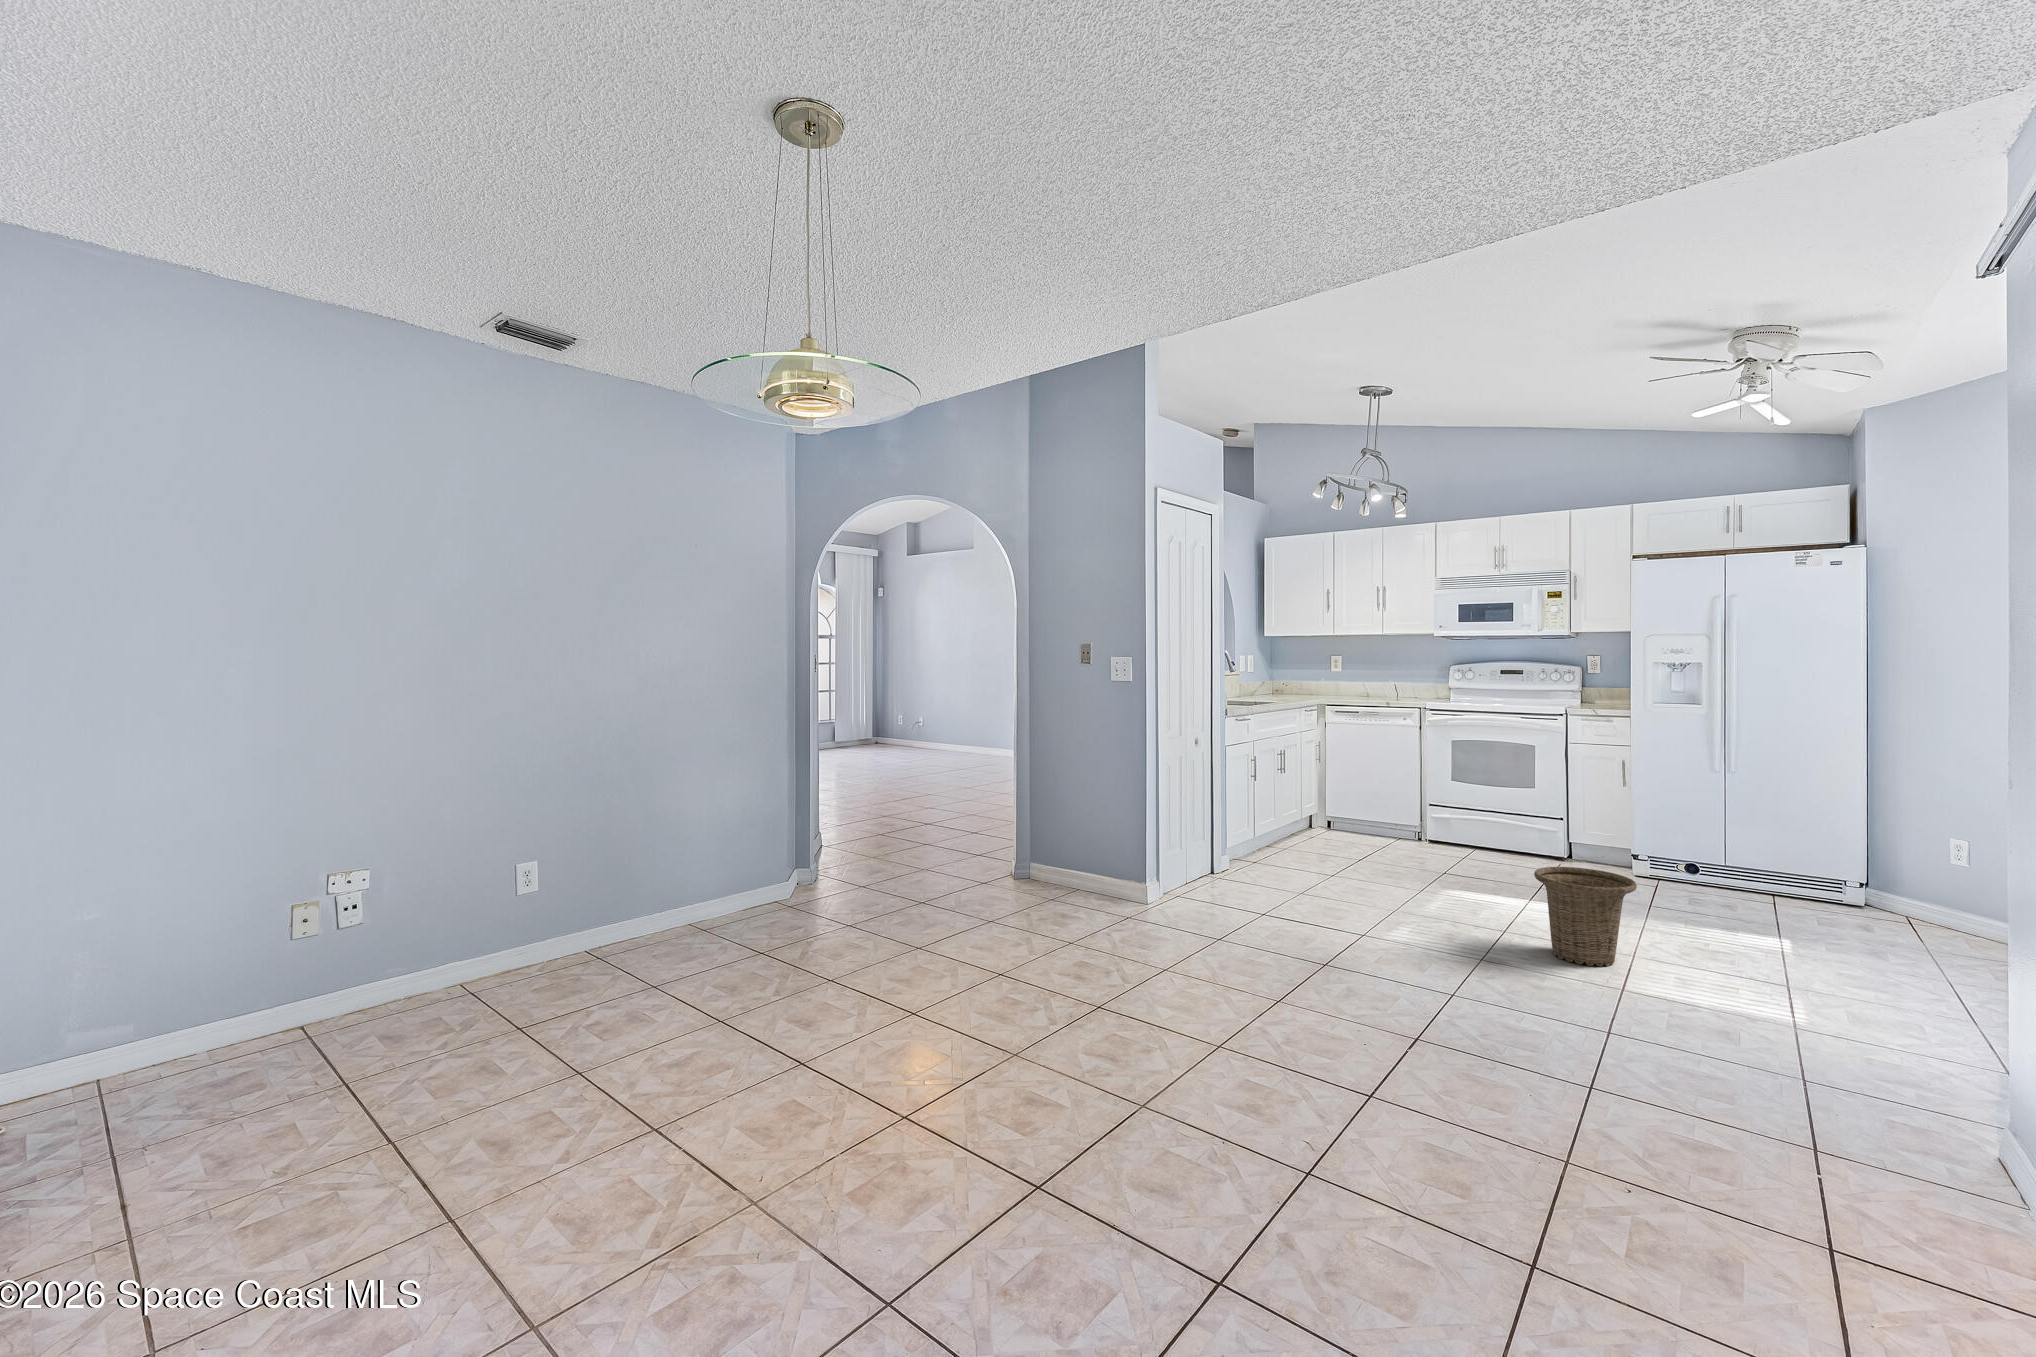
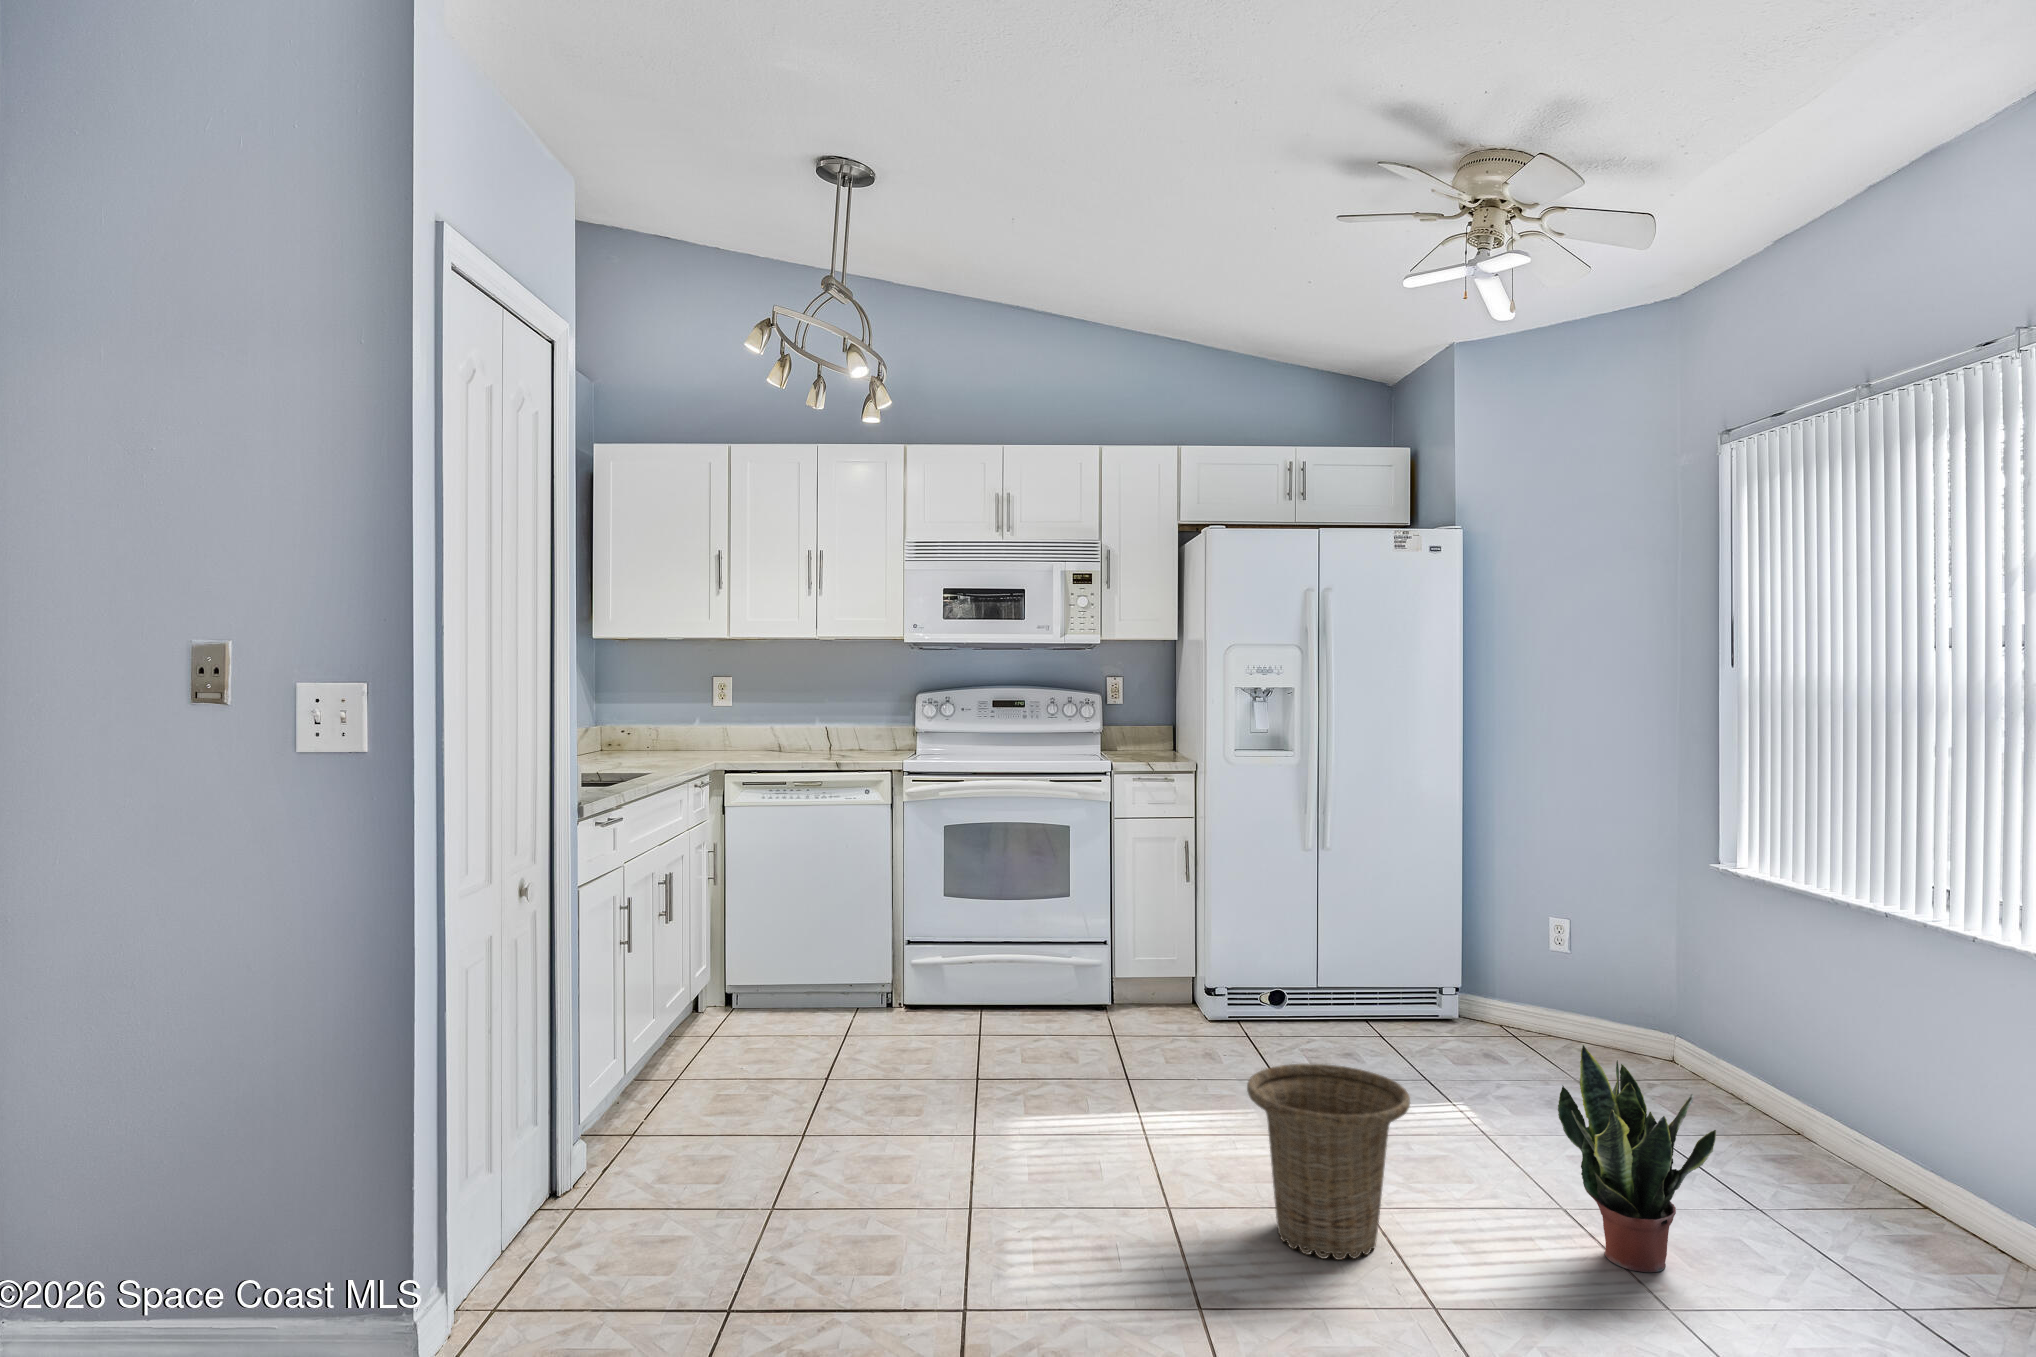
potted plant: none [1743,873,1855,1012] -> present [1558,1045,1716,1272]

